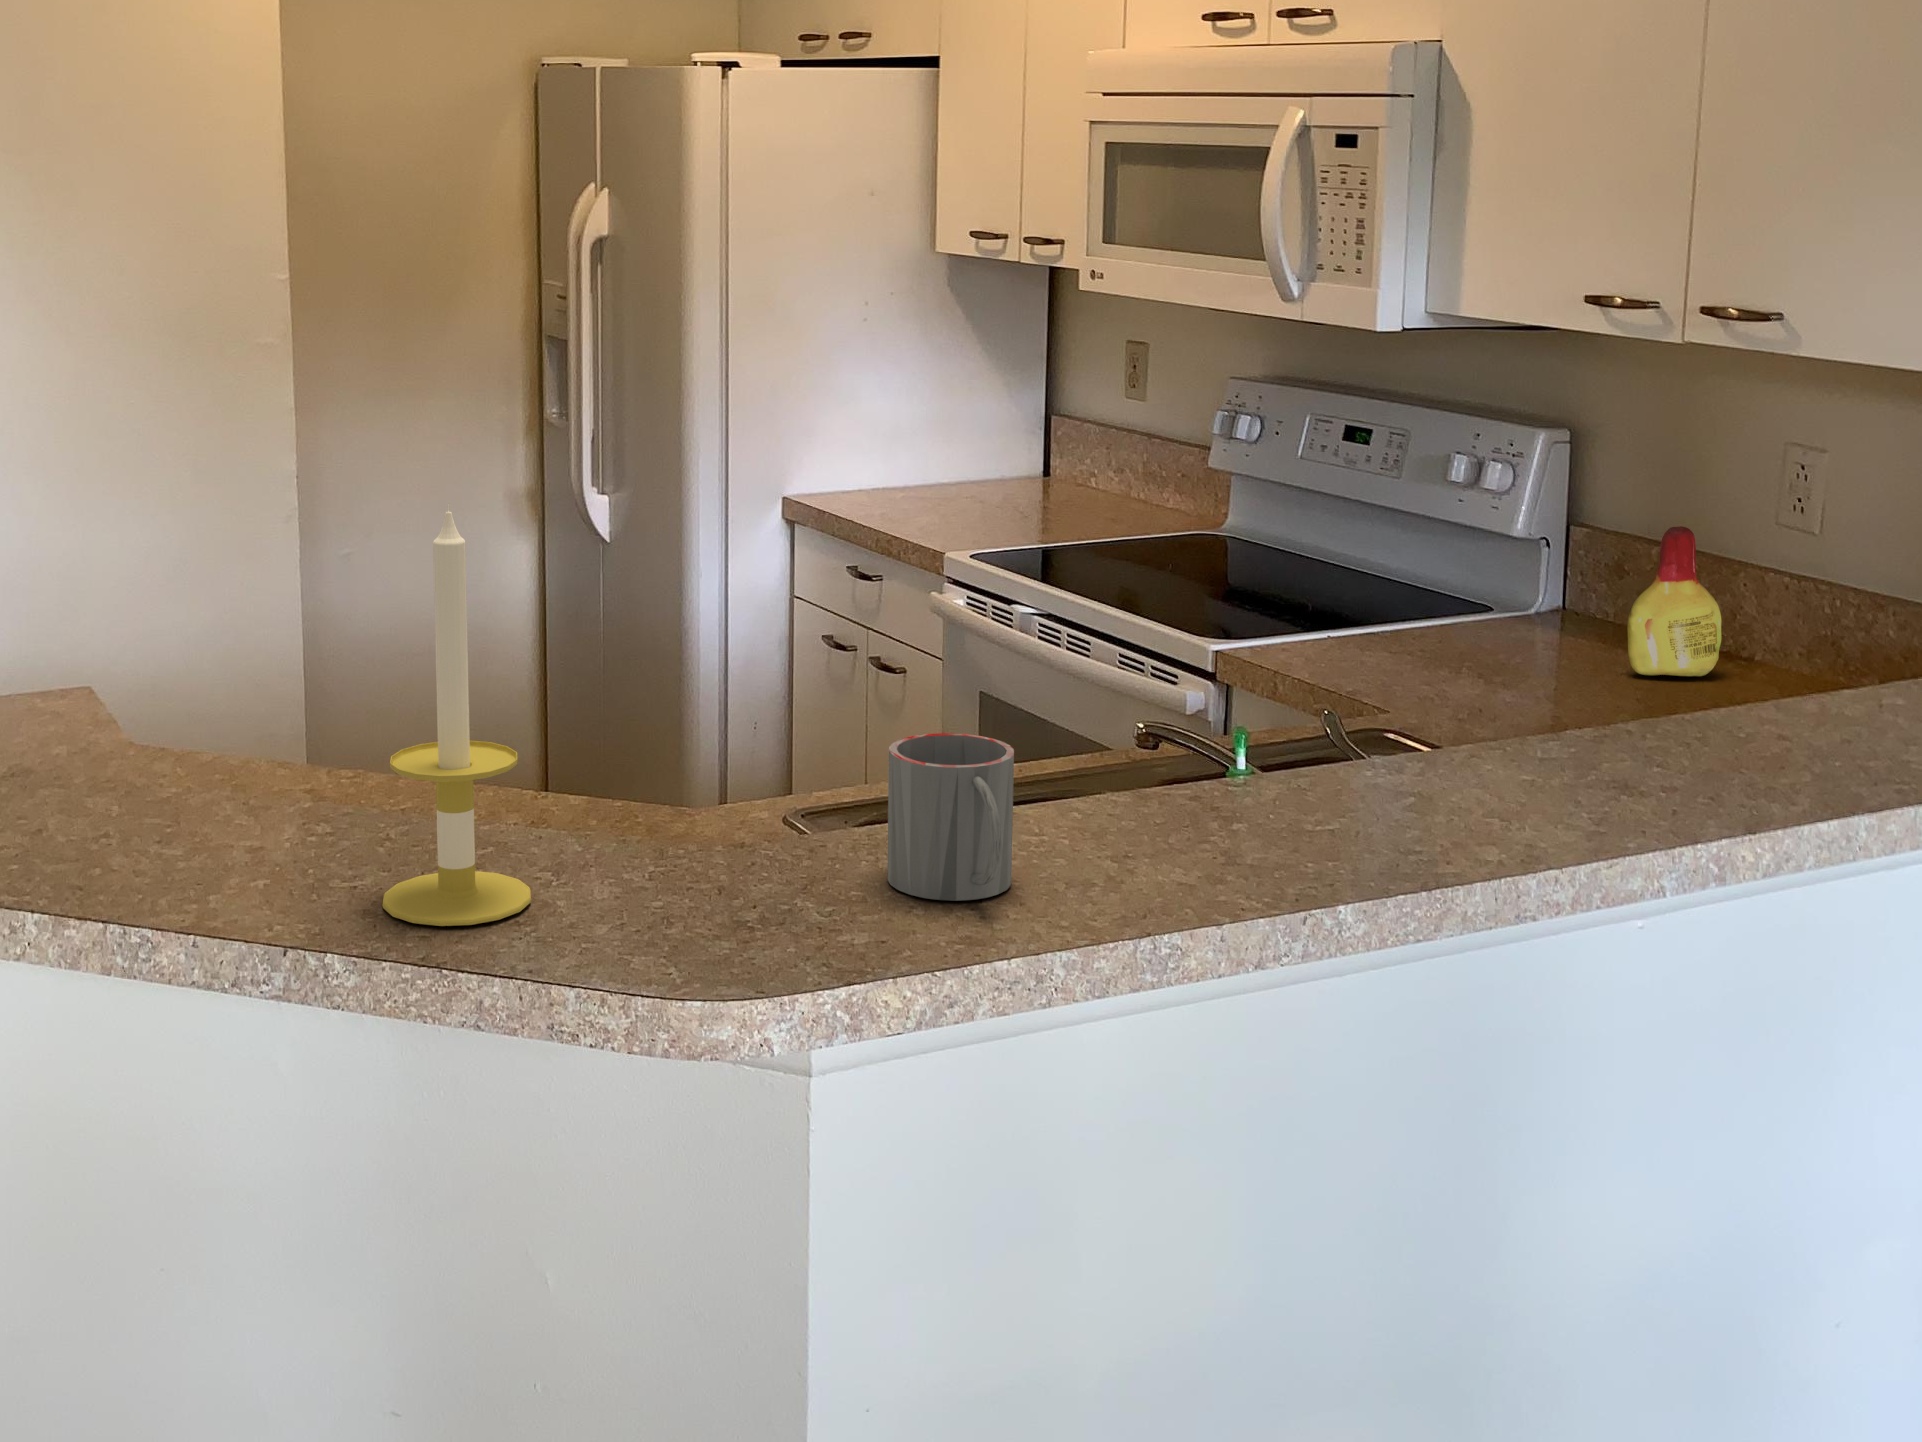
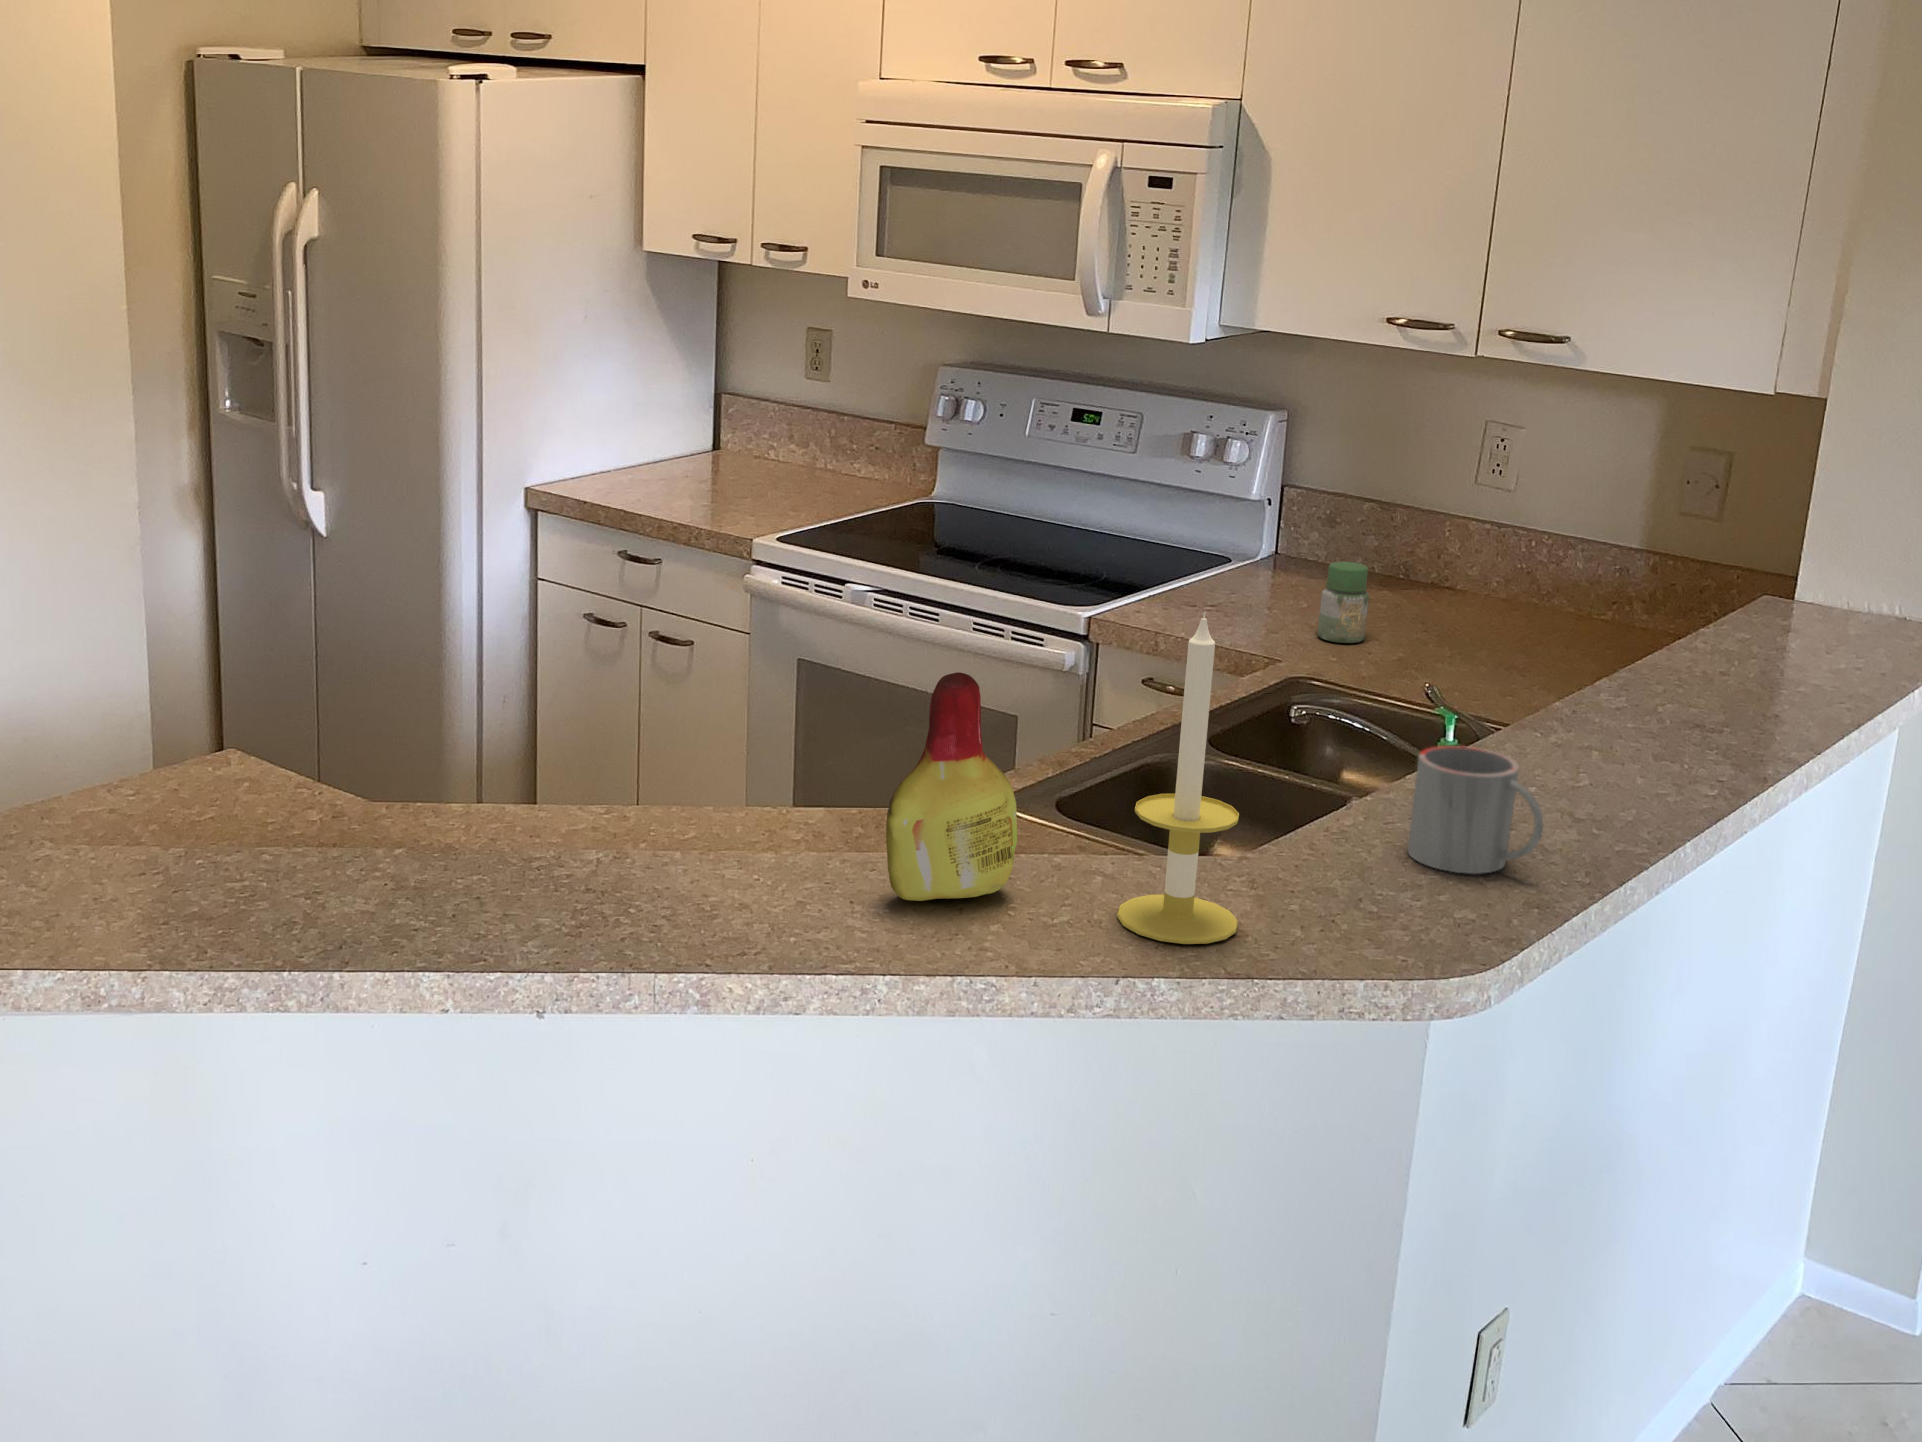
bottle: present [1628,526,1721,676] -> present [886,672,1017,901]
jar: none [1505,603,1570,706] -> present [1318,562,1369,643]

